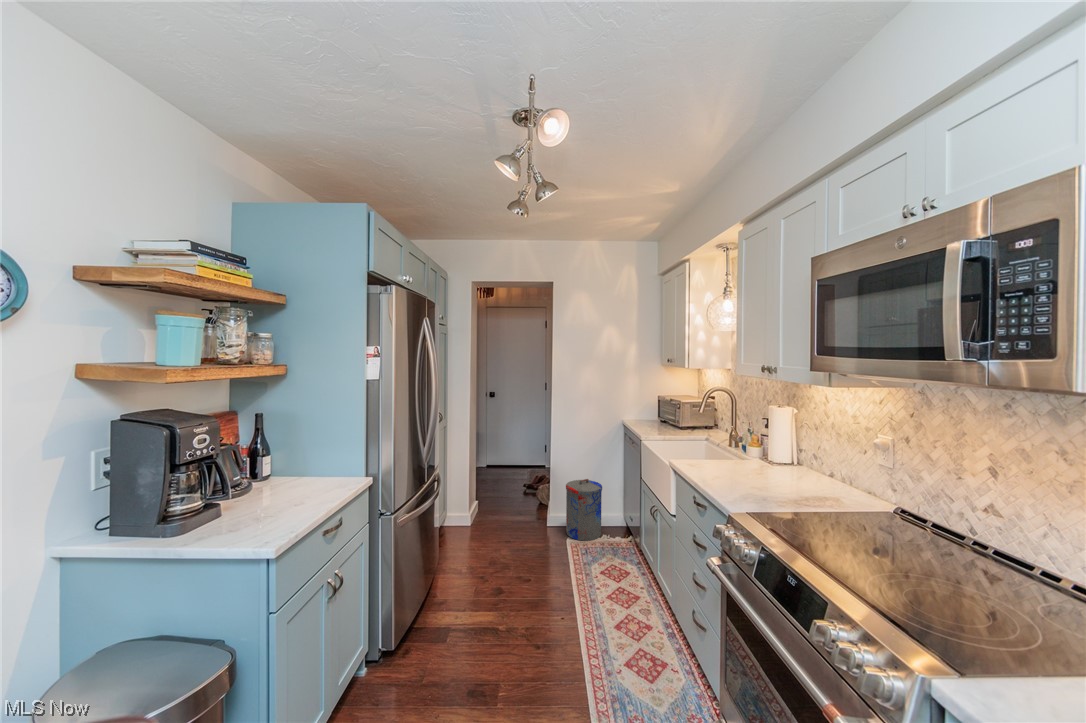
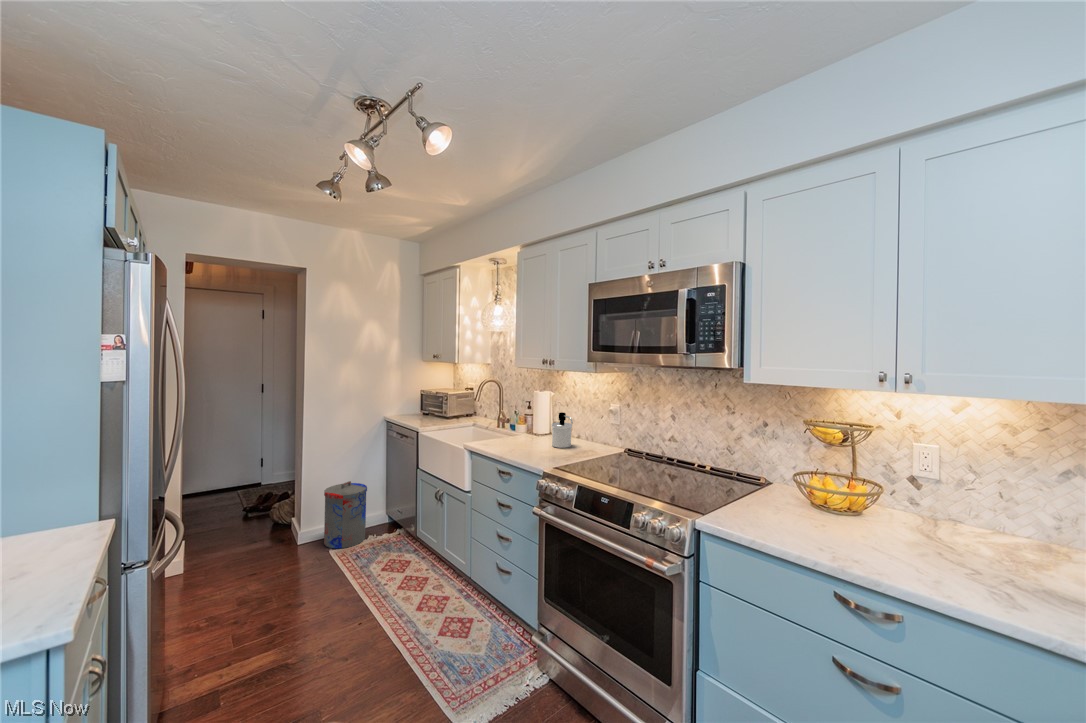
soap dispenser: none [779,438,811,487] -> present [552,412,573,448]

